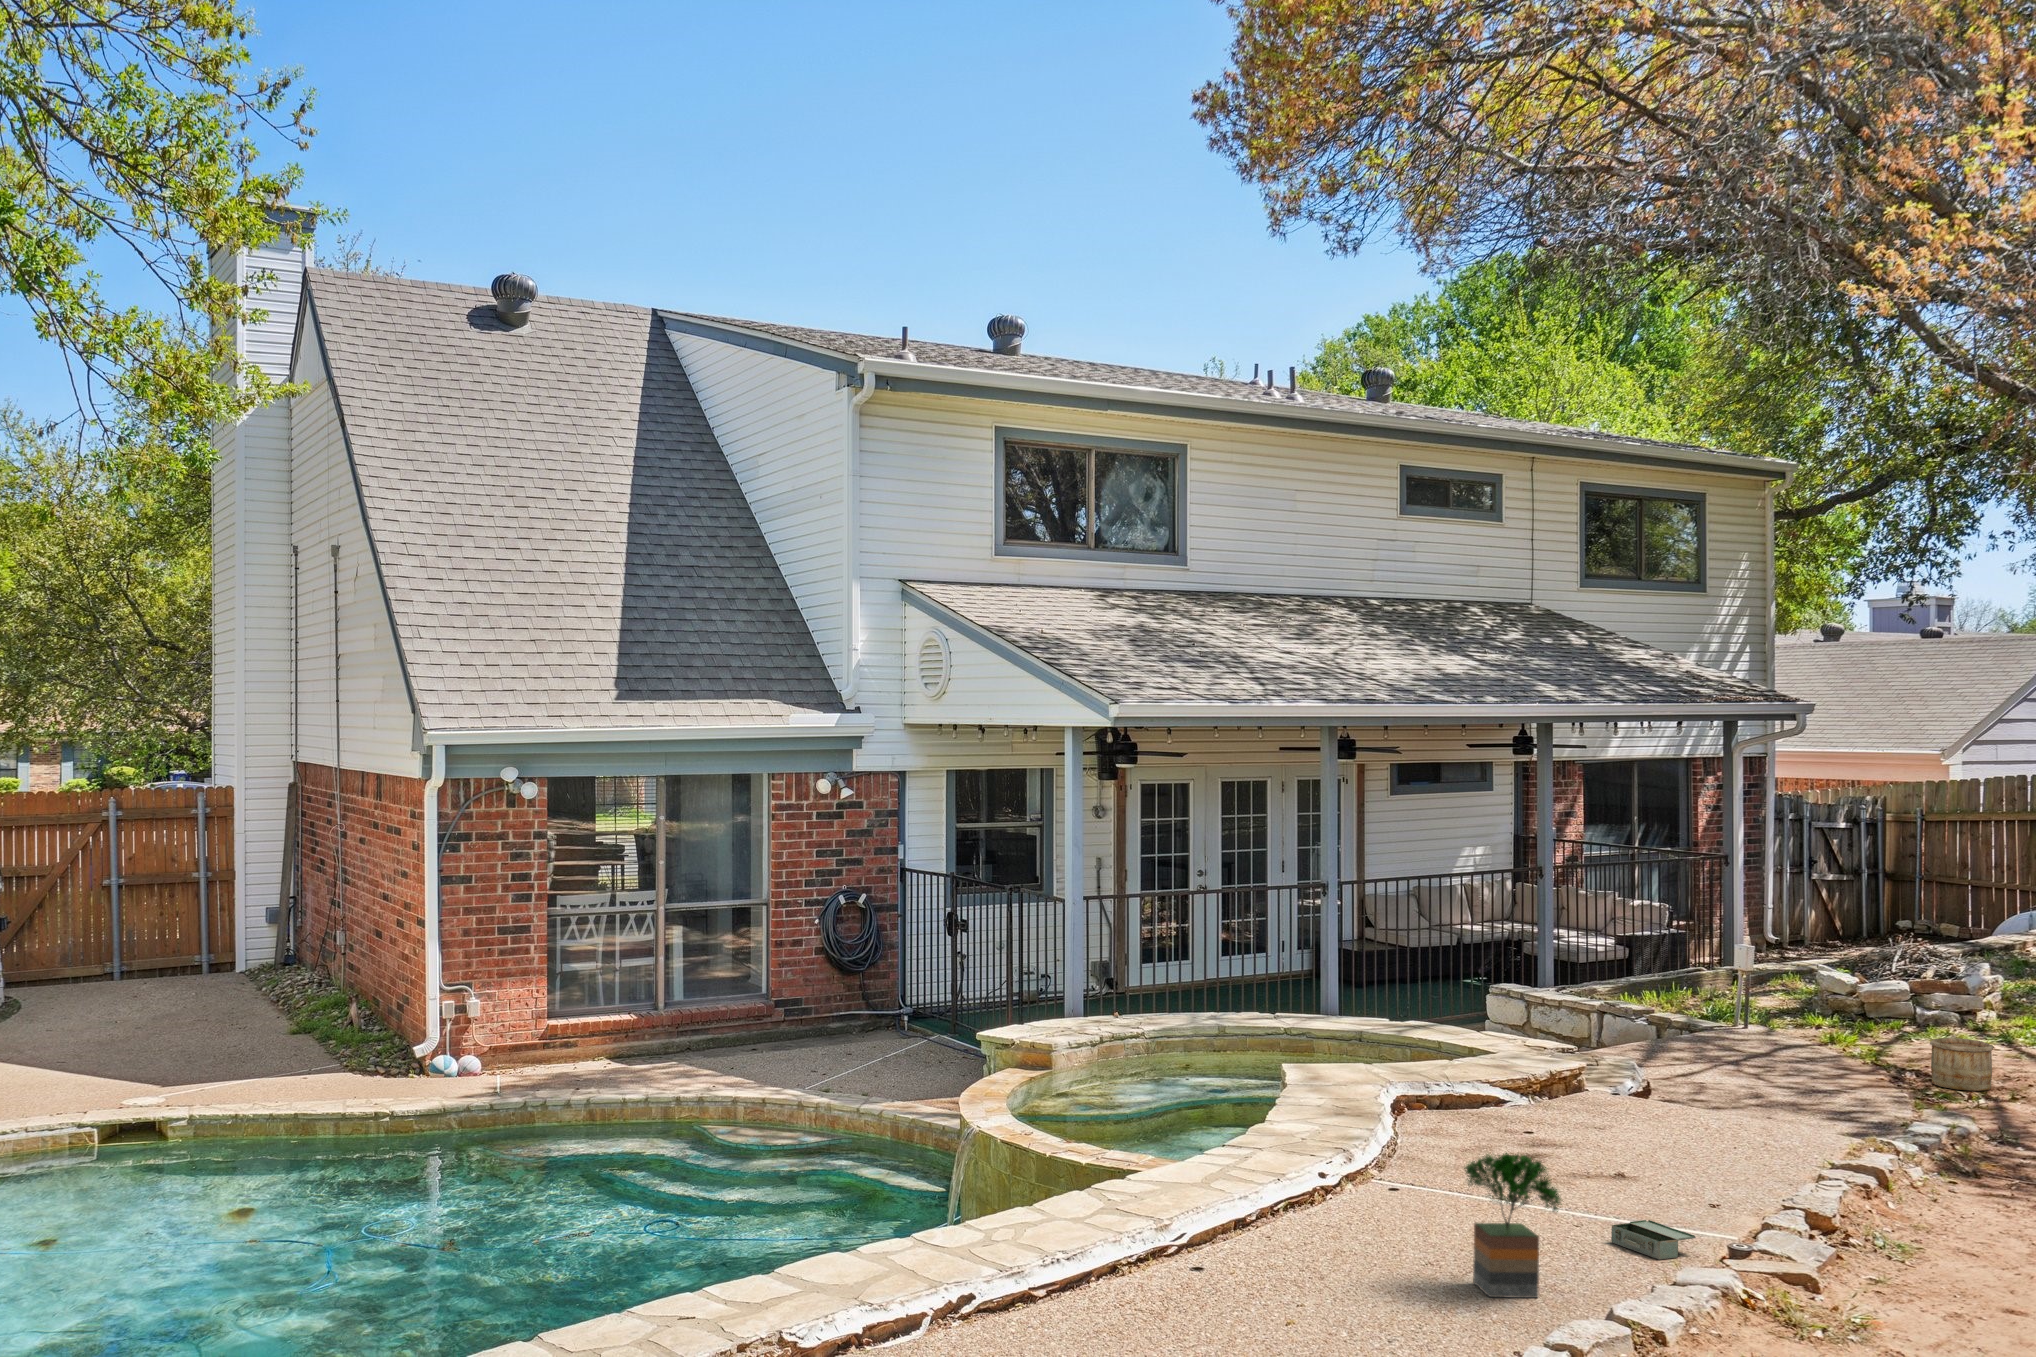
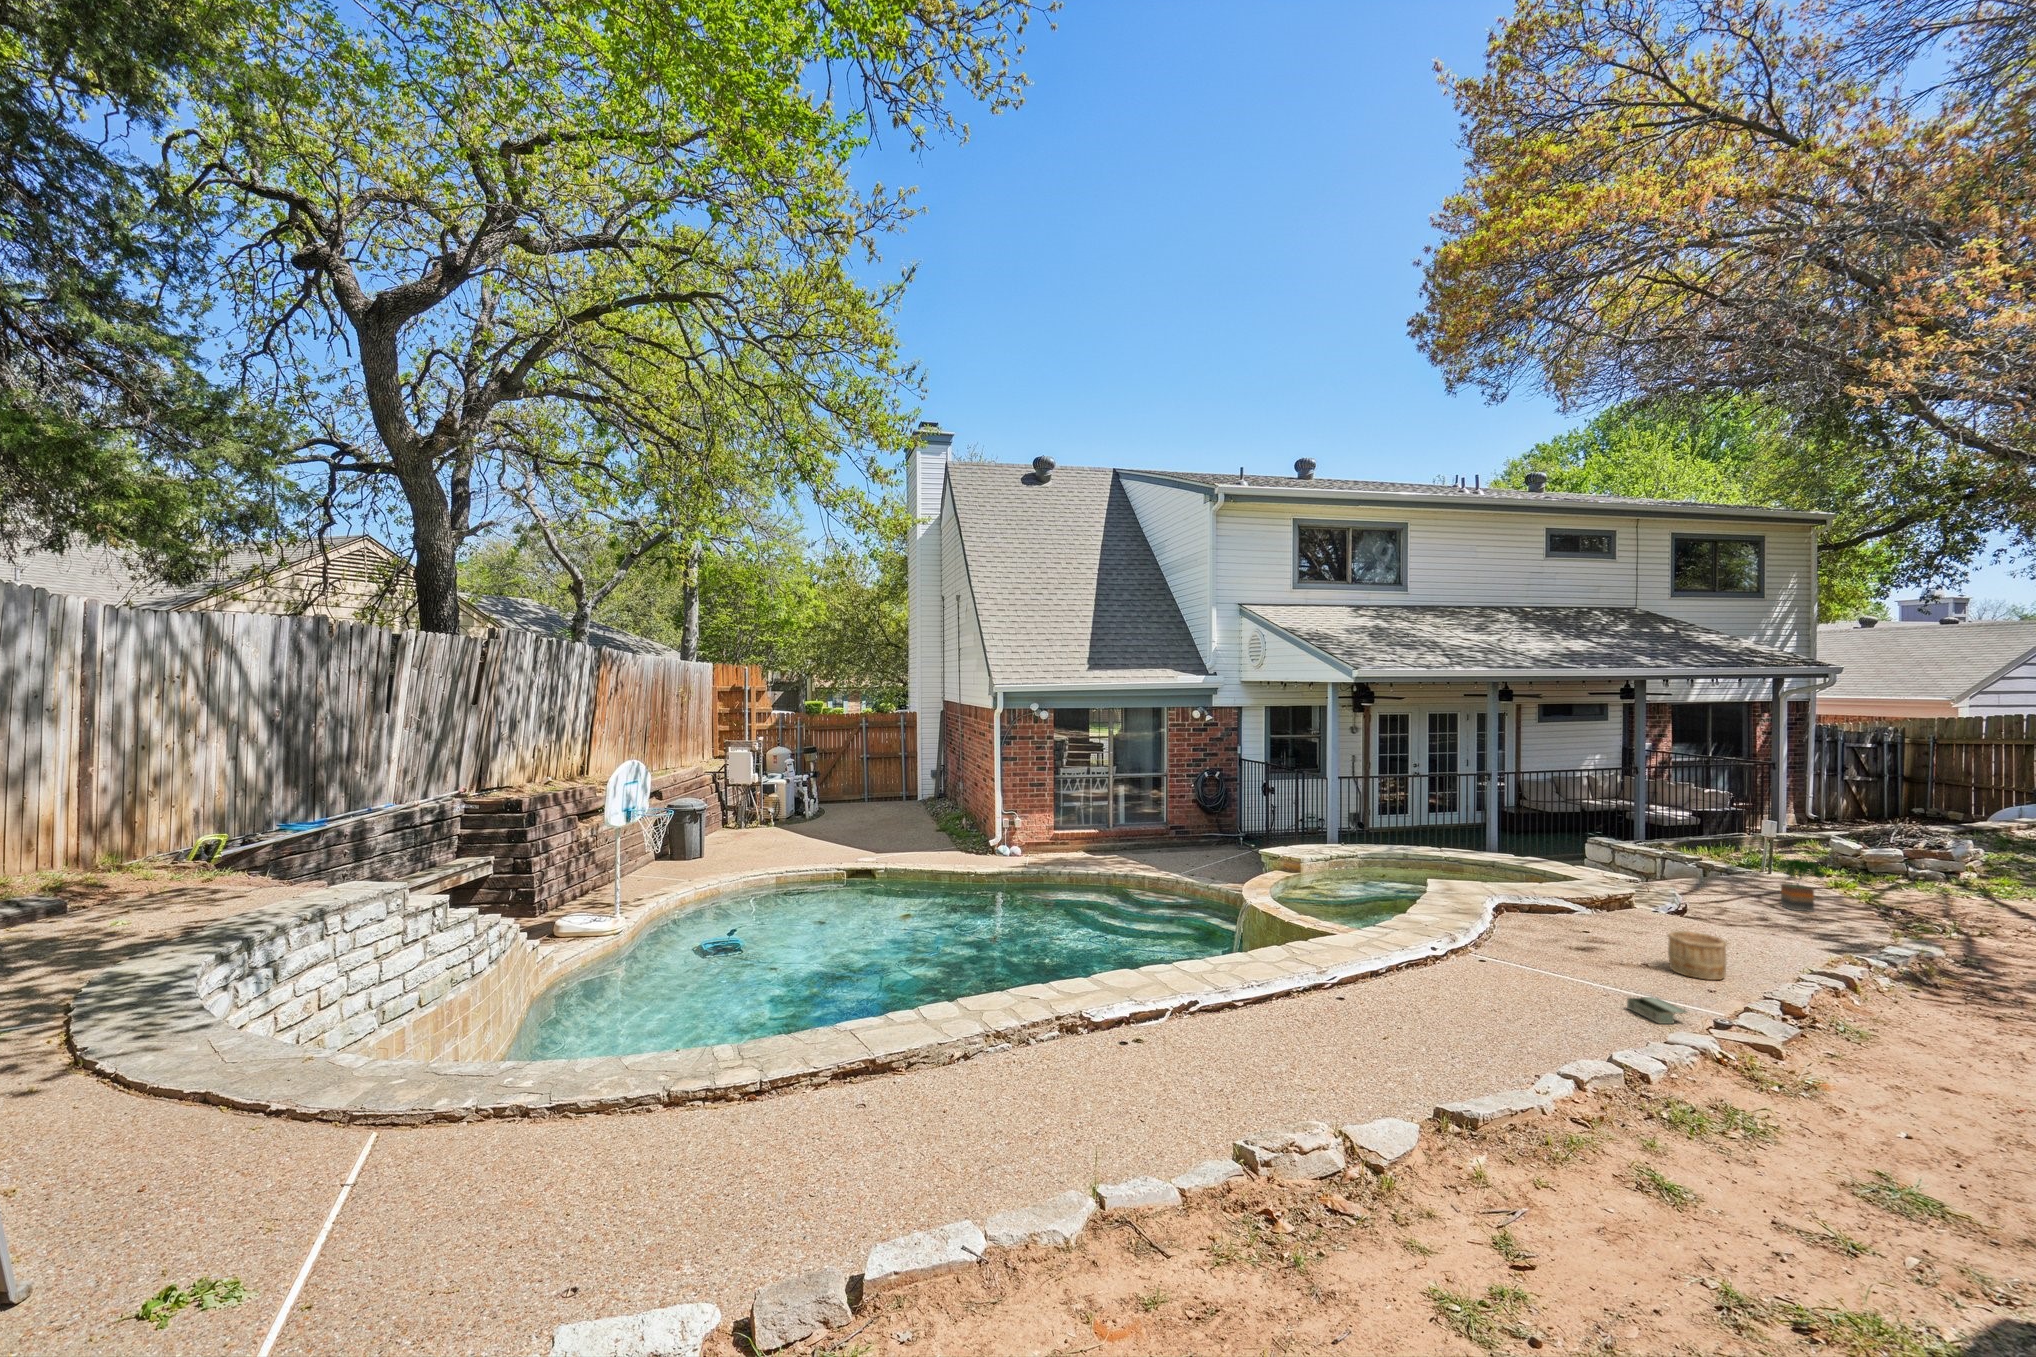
wooden bucket: present [1930,1038,1994,1091] -> present [1667,931,1728,980]
potted tree: present [1464,1153,1562,1298] -> present [1777,858,1825,912]

